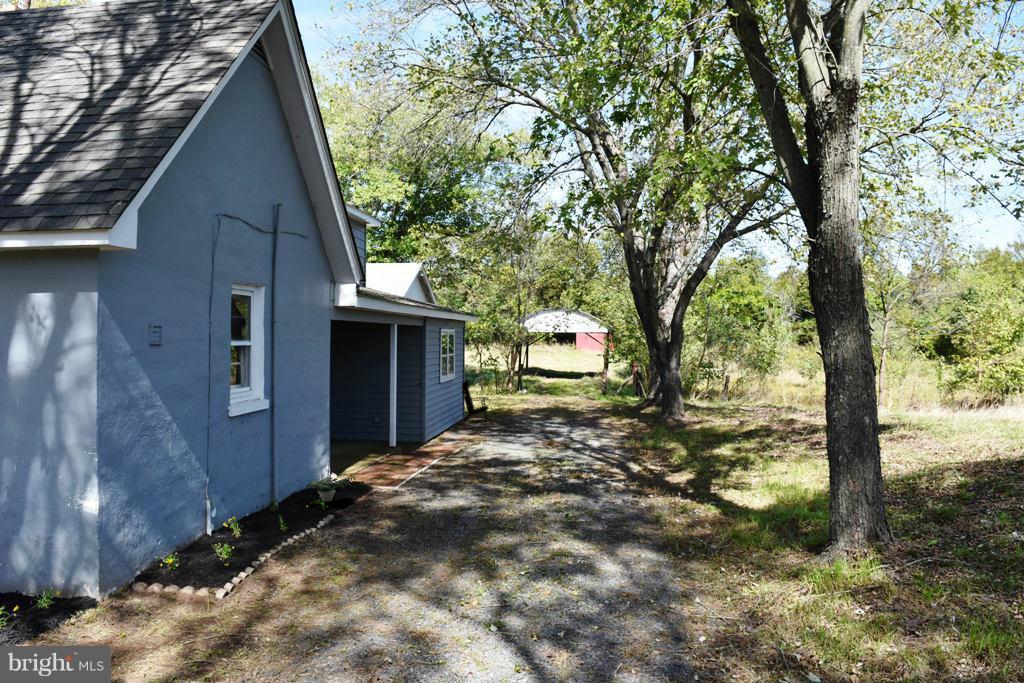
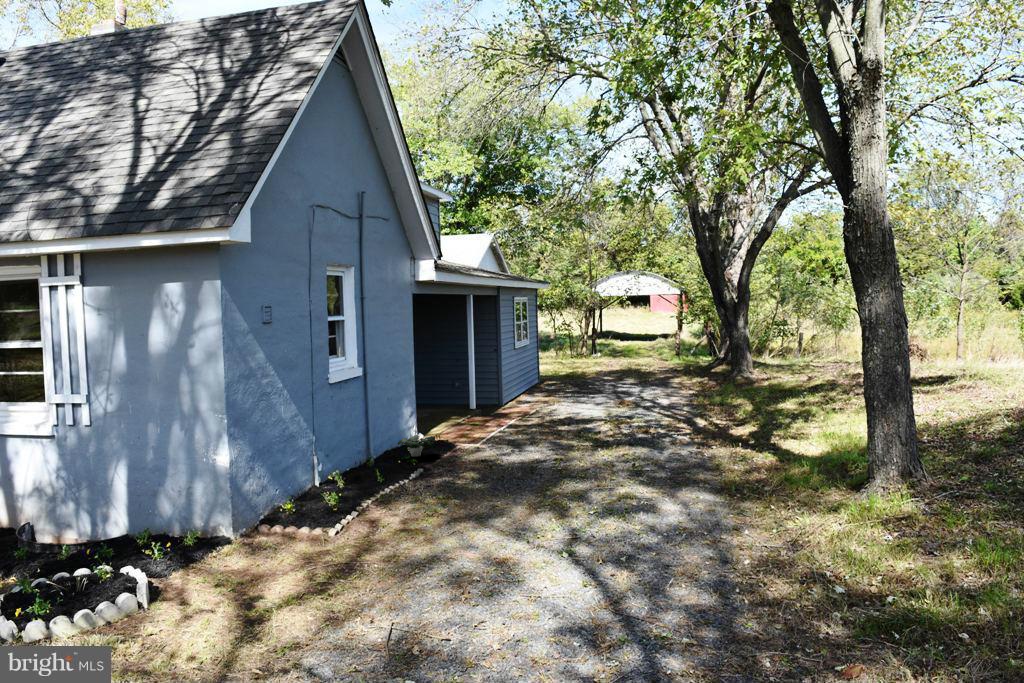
lounge chair: present [462,380,488,422] -> none [535,345,562,385]

